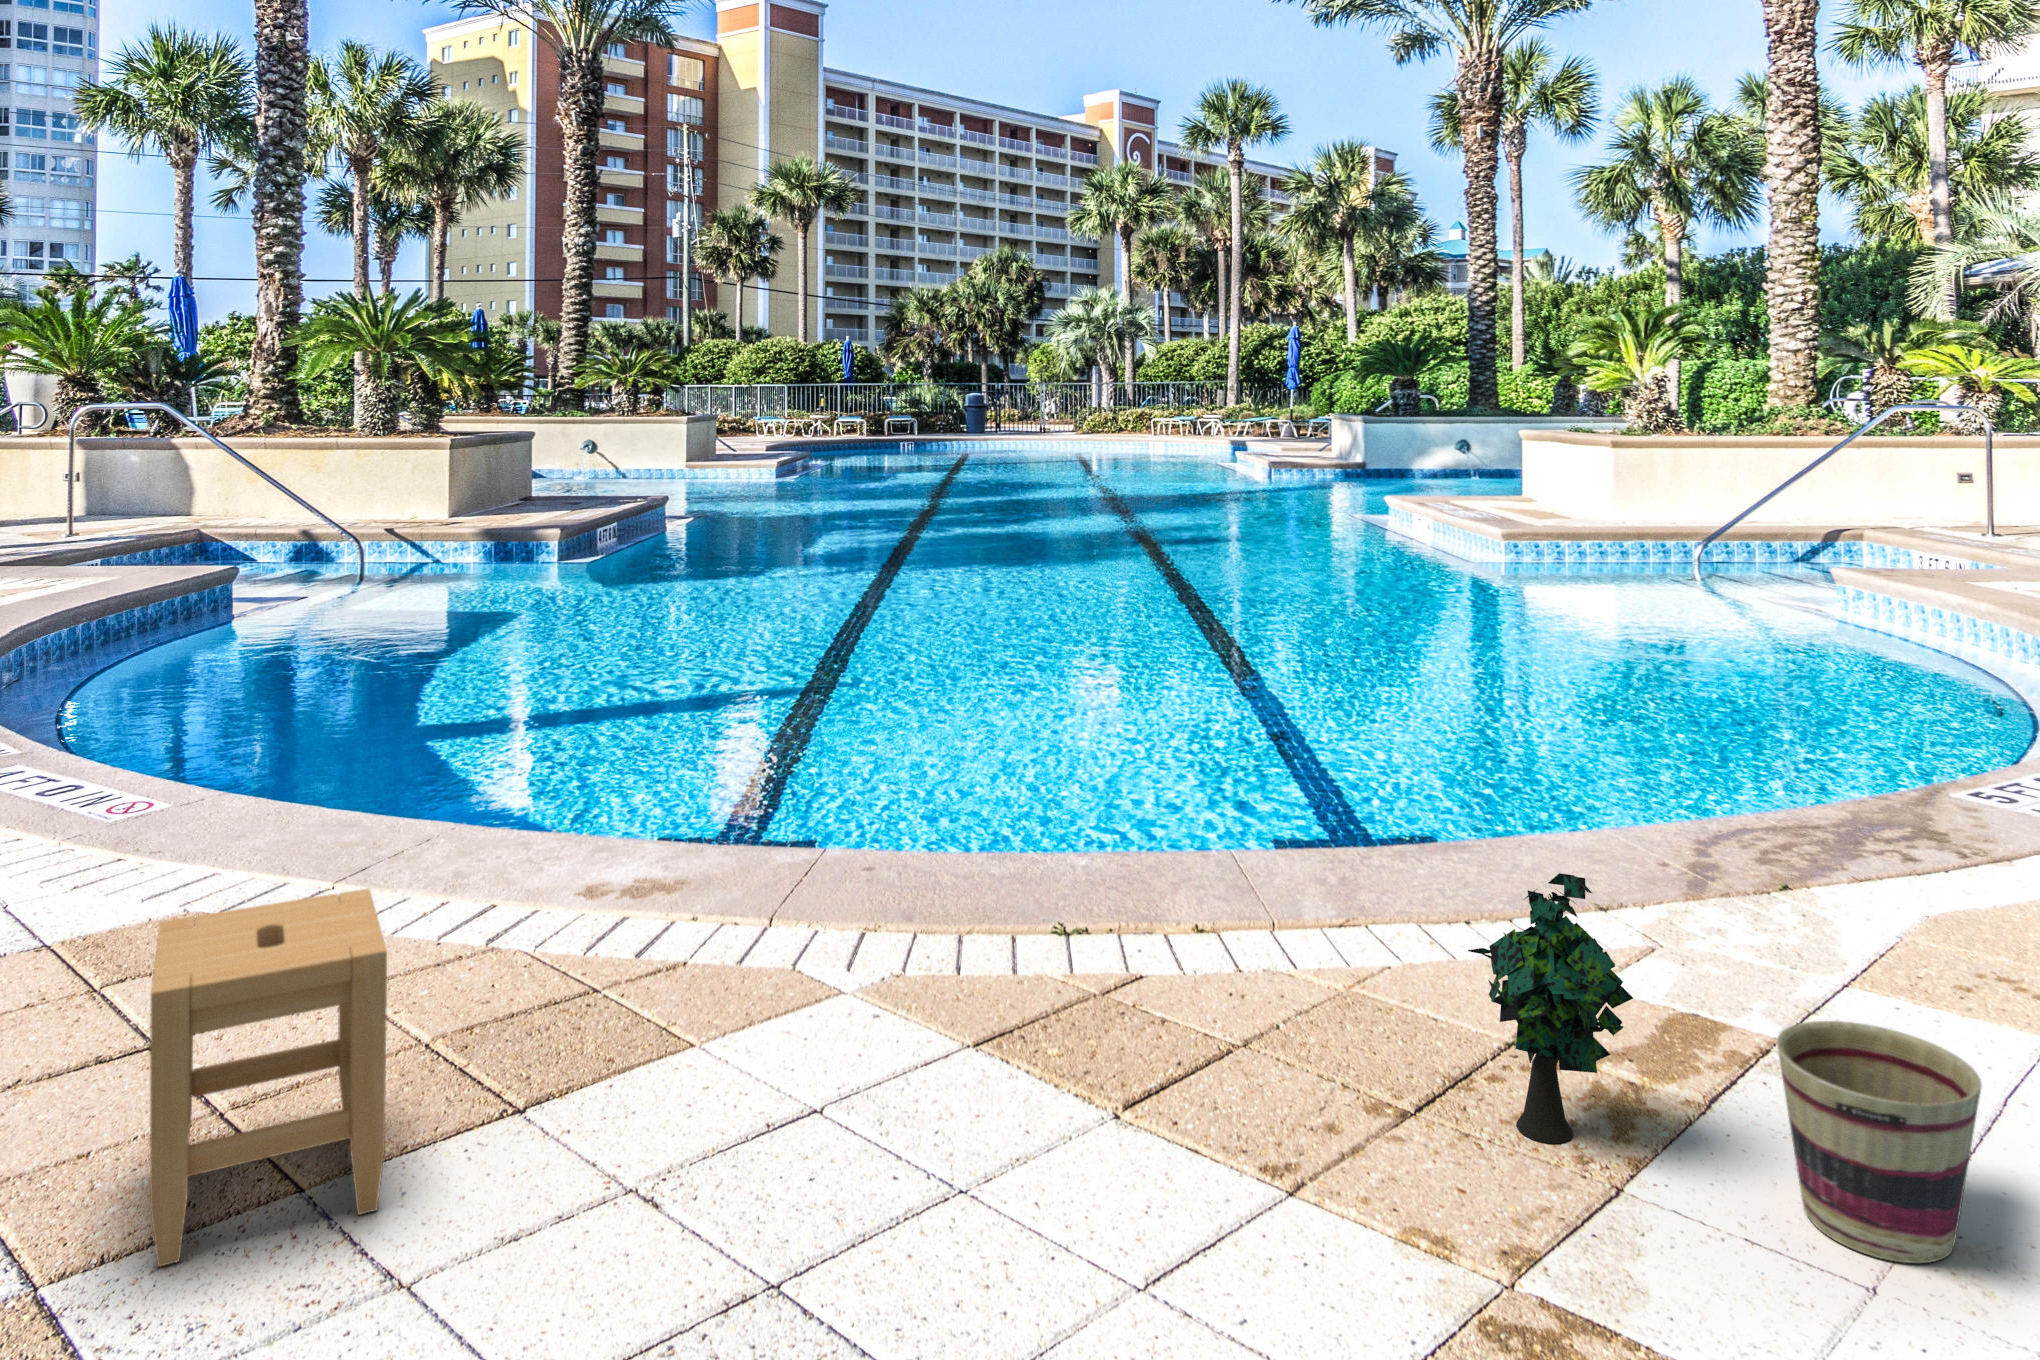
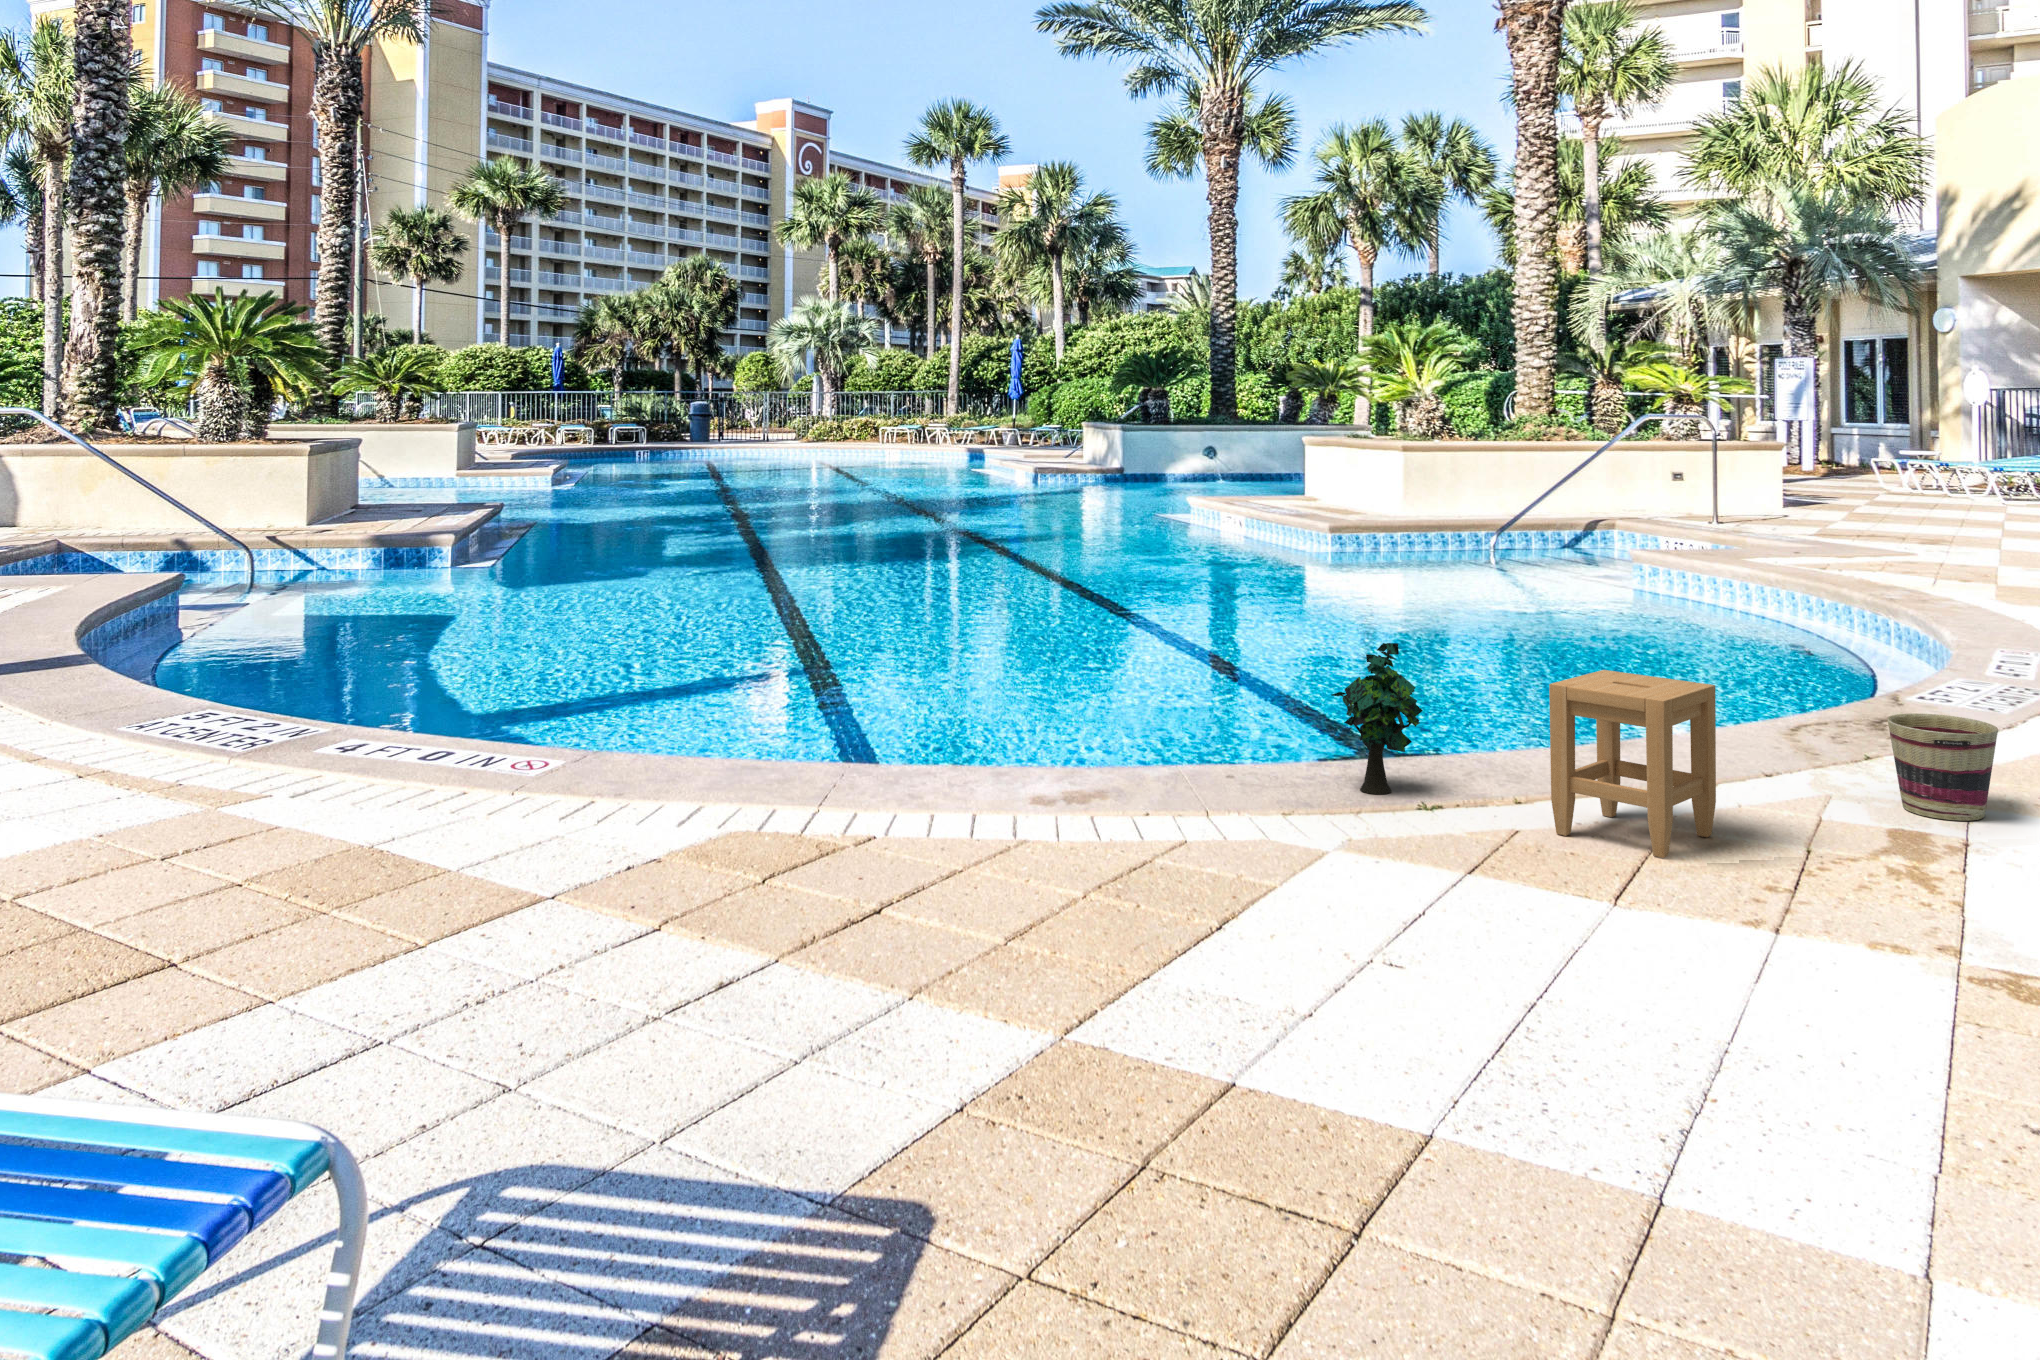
decorative plant: present [1468,873,1633,1143] -> present [1331,643,1423,794]
stool: present [150,889,387,1267] -> present [1549,670,1716,858]

